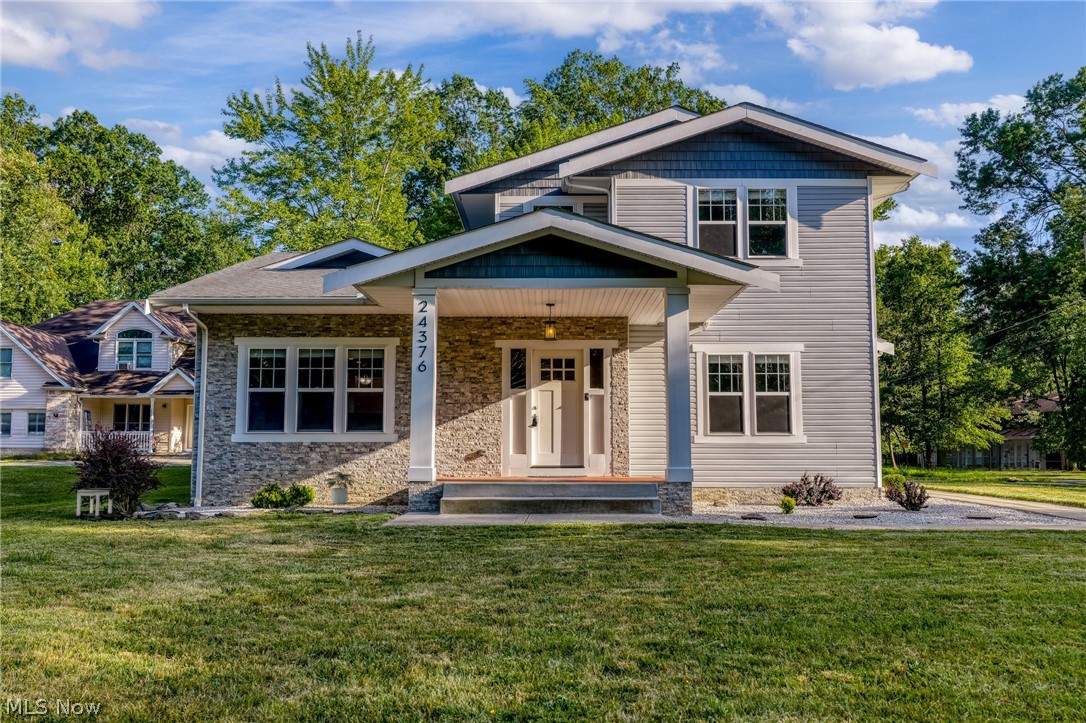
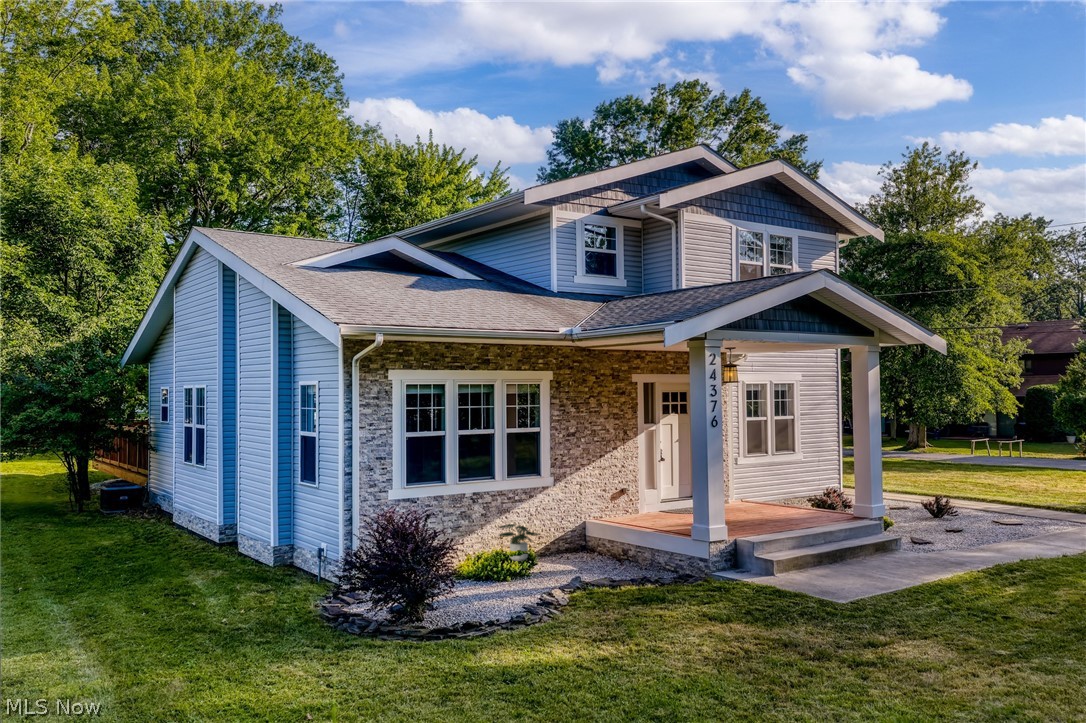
round table: present [77,490,112,516] -> none [328,573,368,611]

